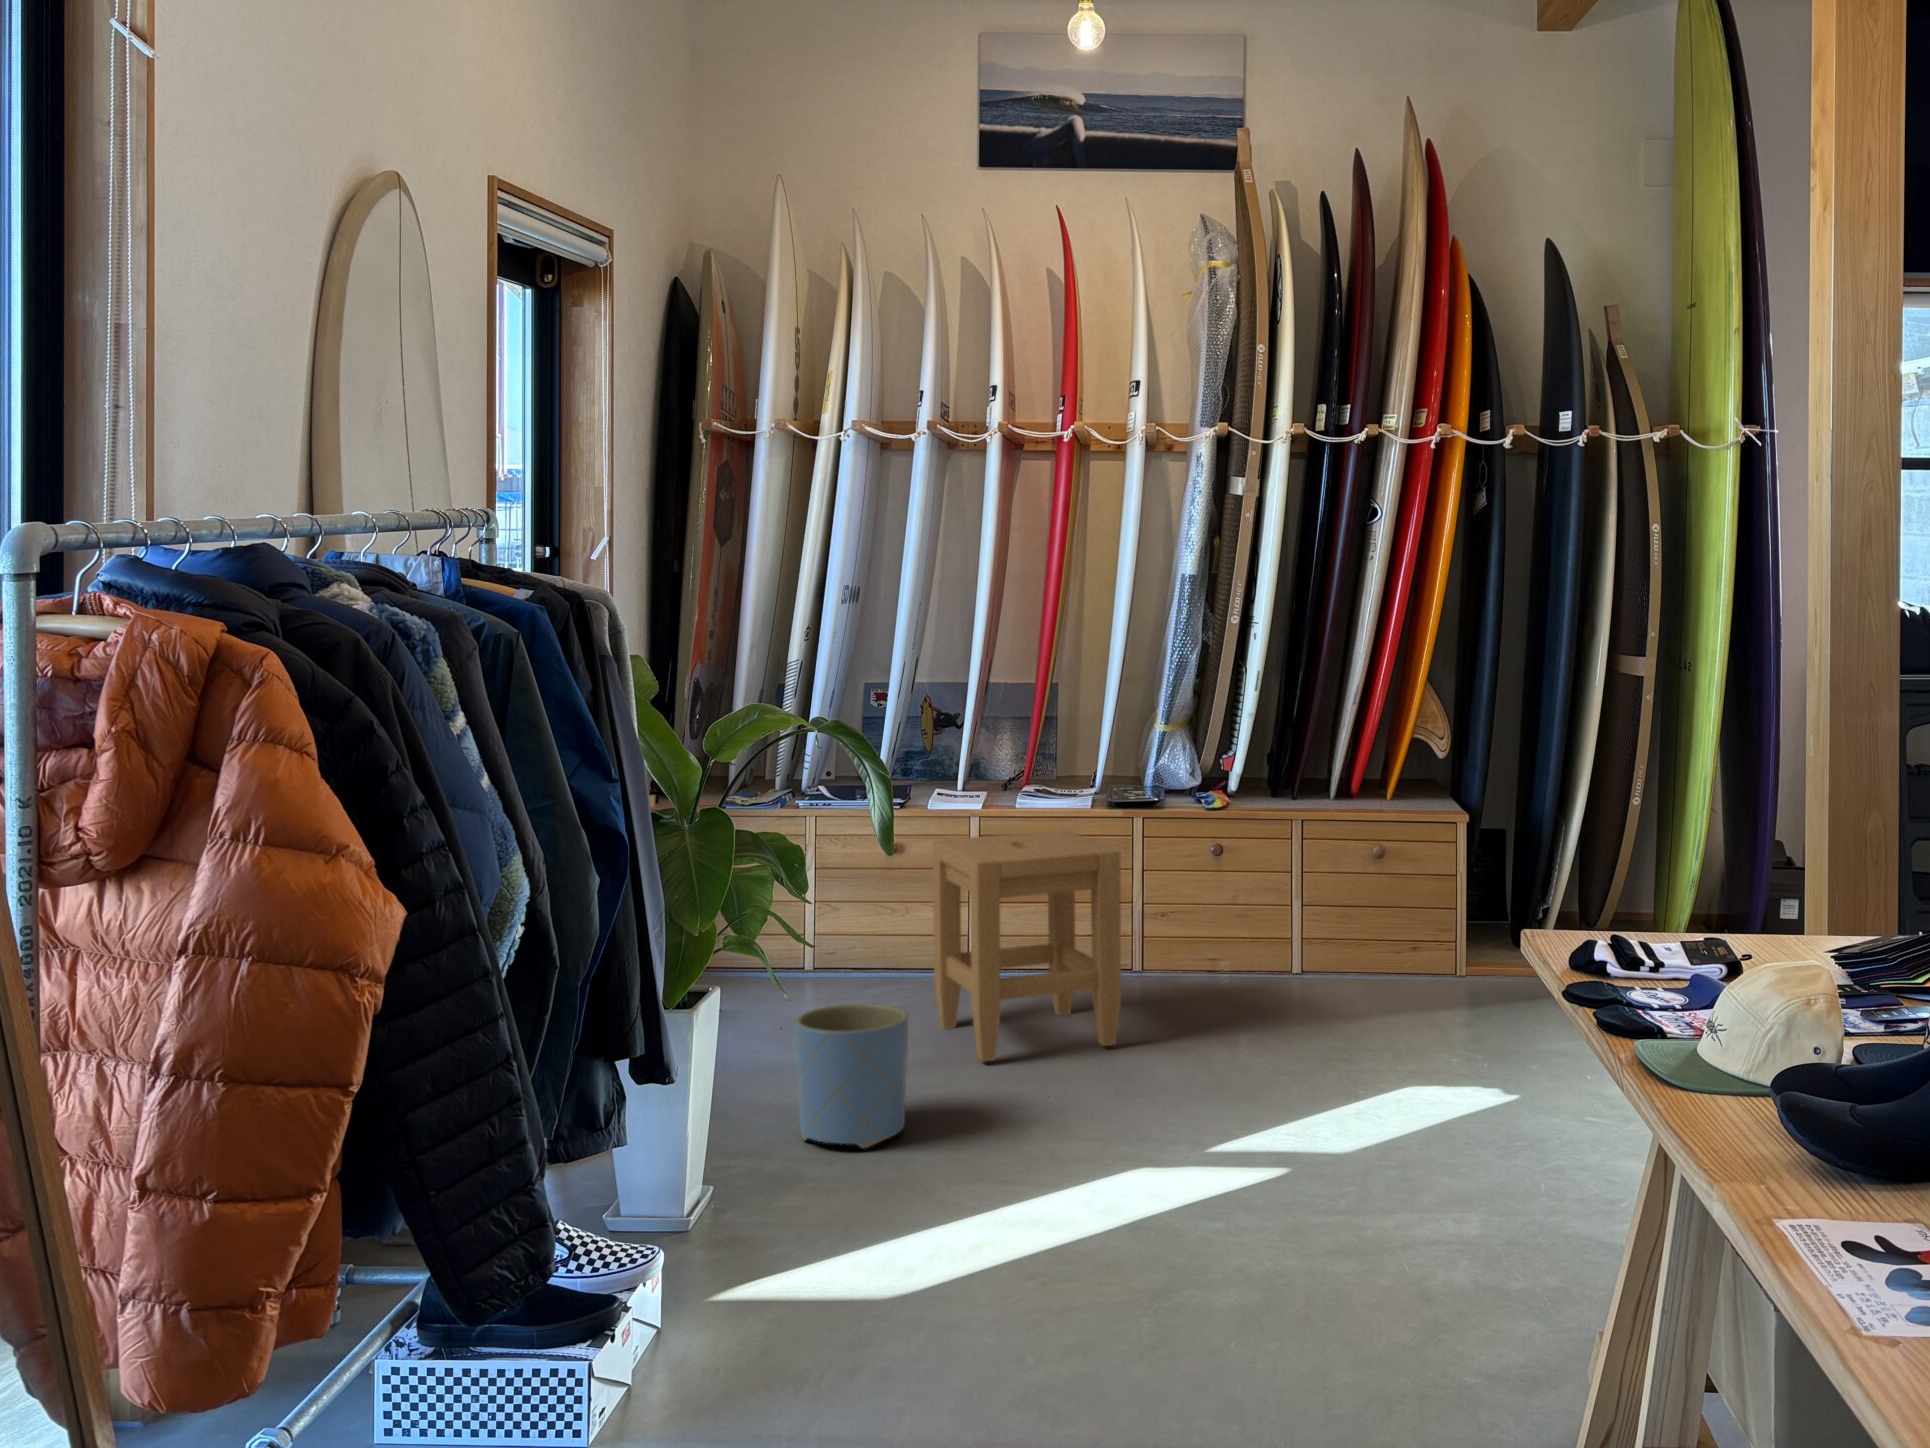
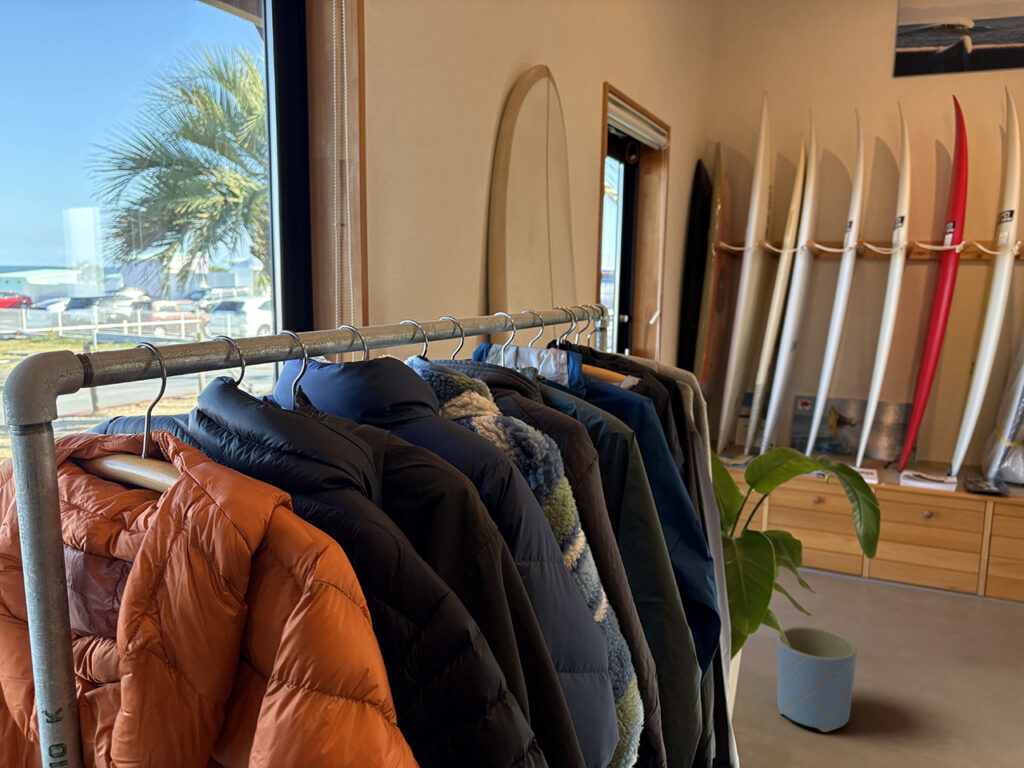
stool: present [932,830,1121,1062] -> none [852,511,1004,666]

